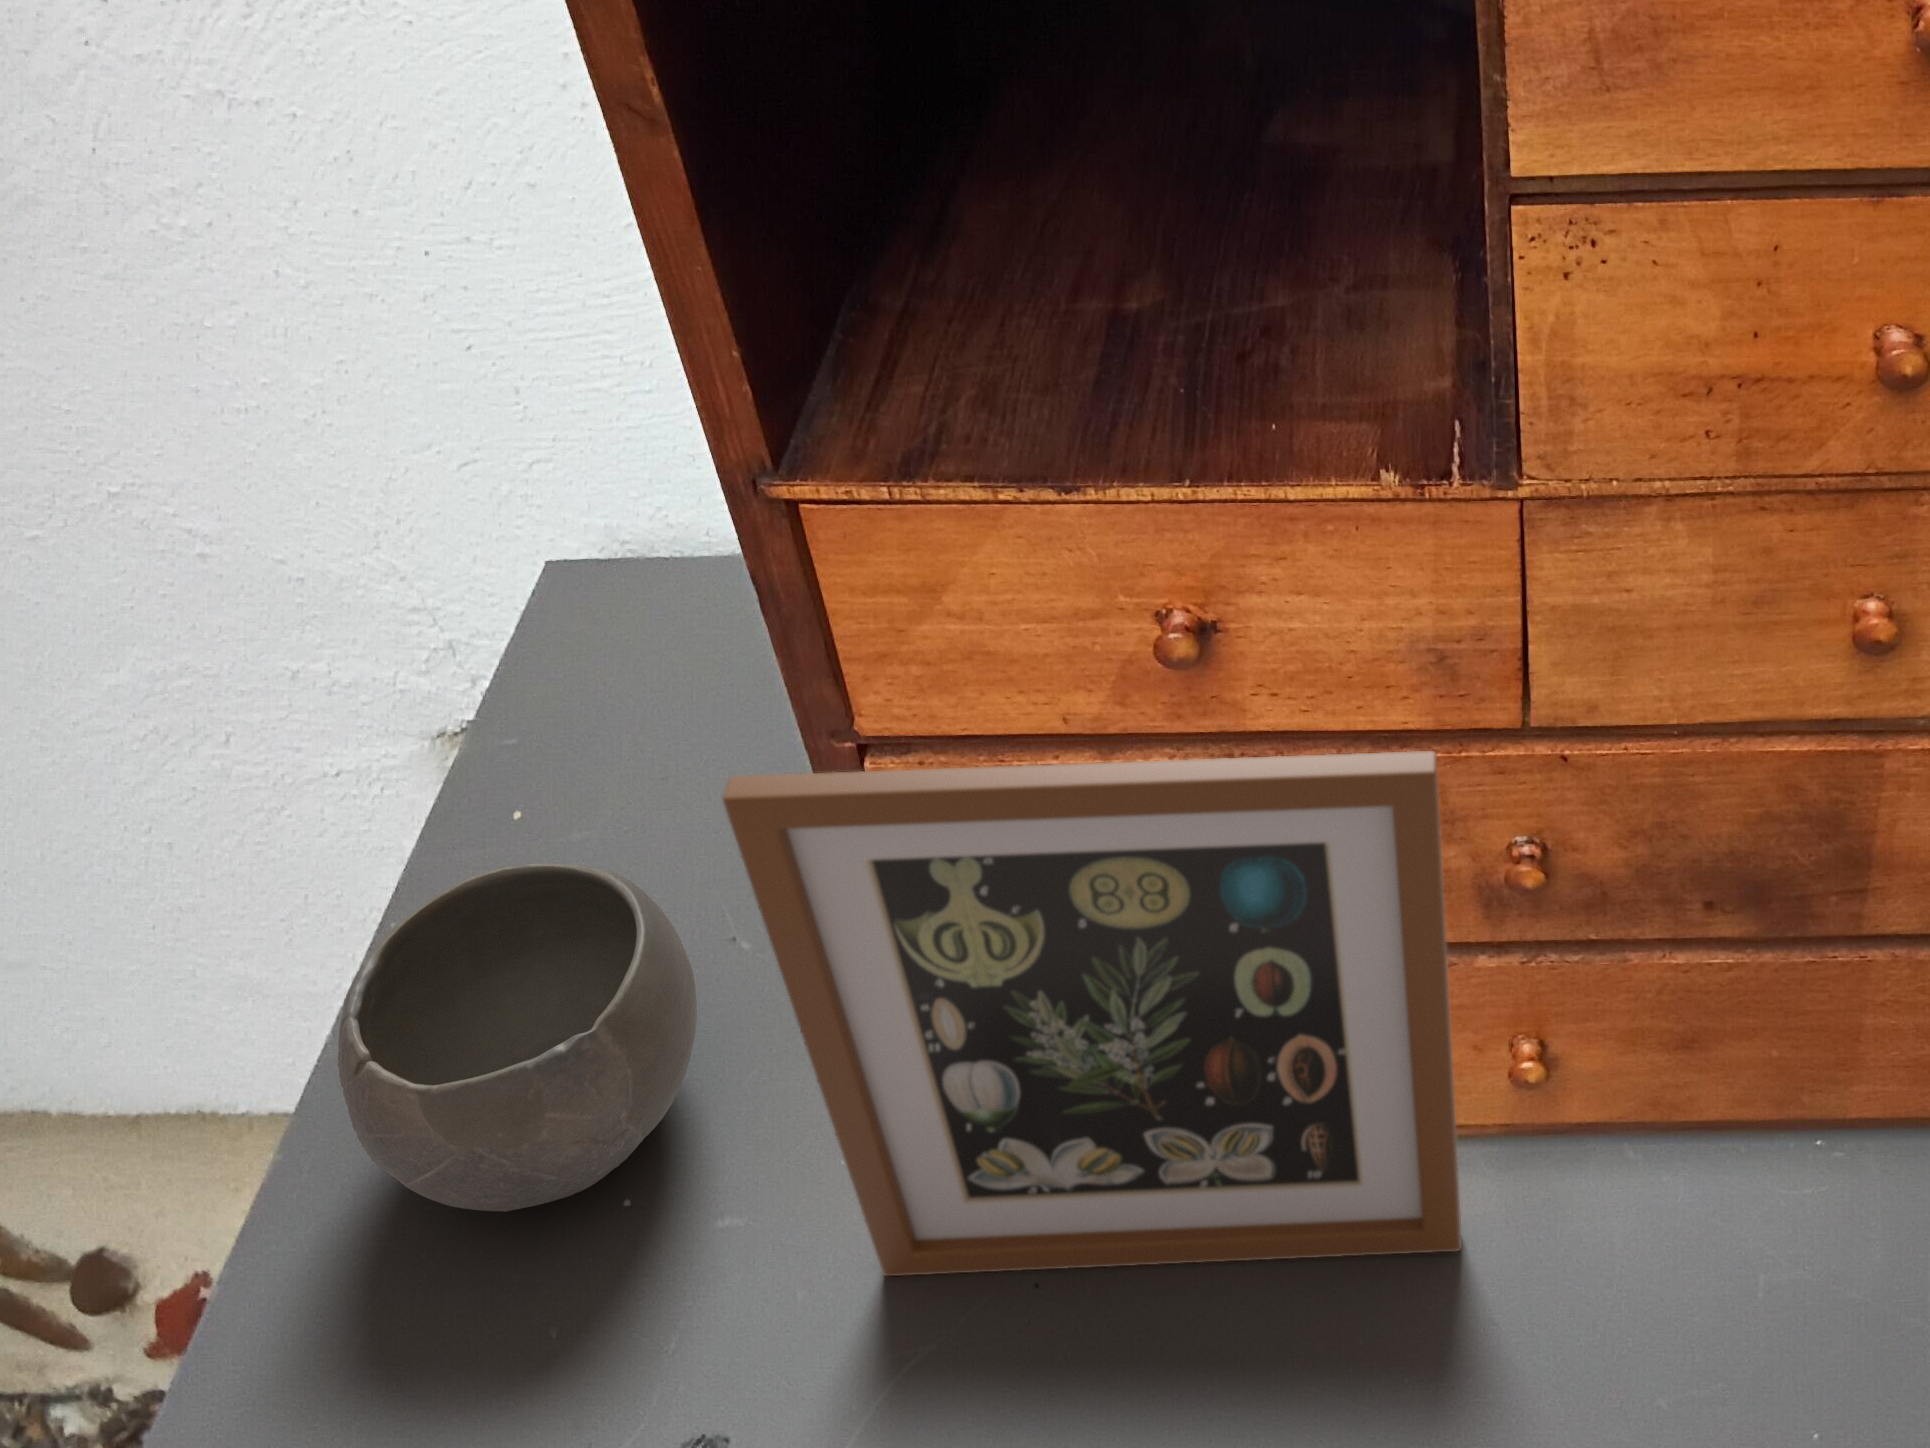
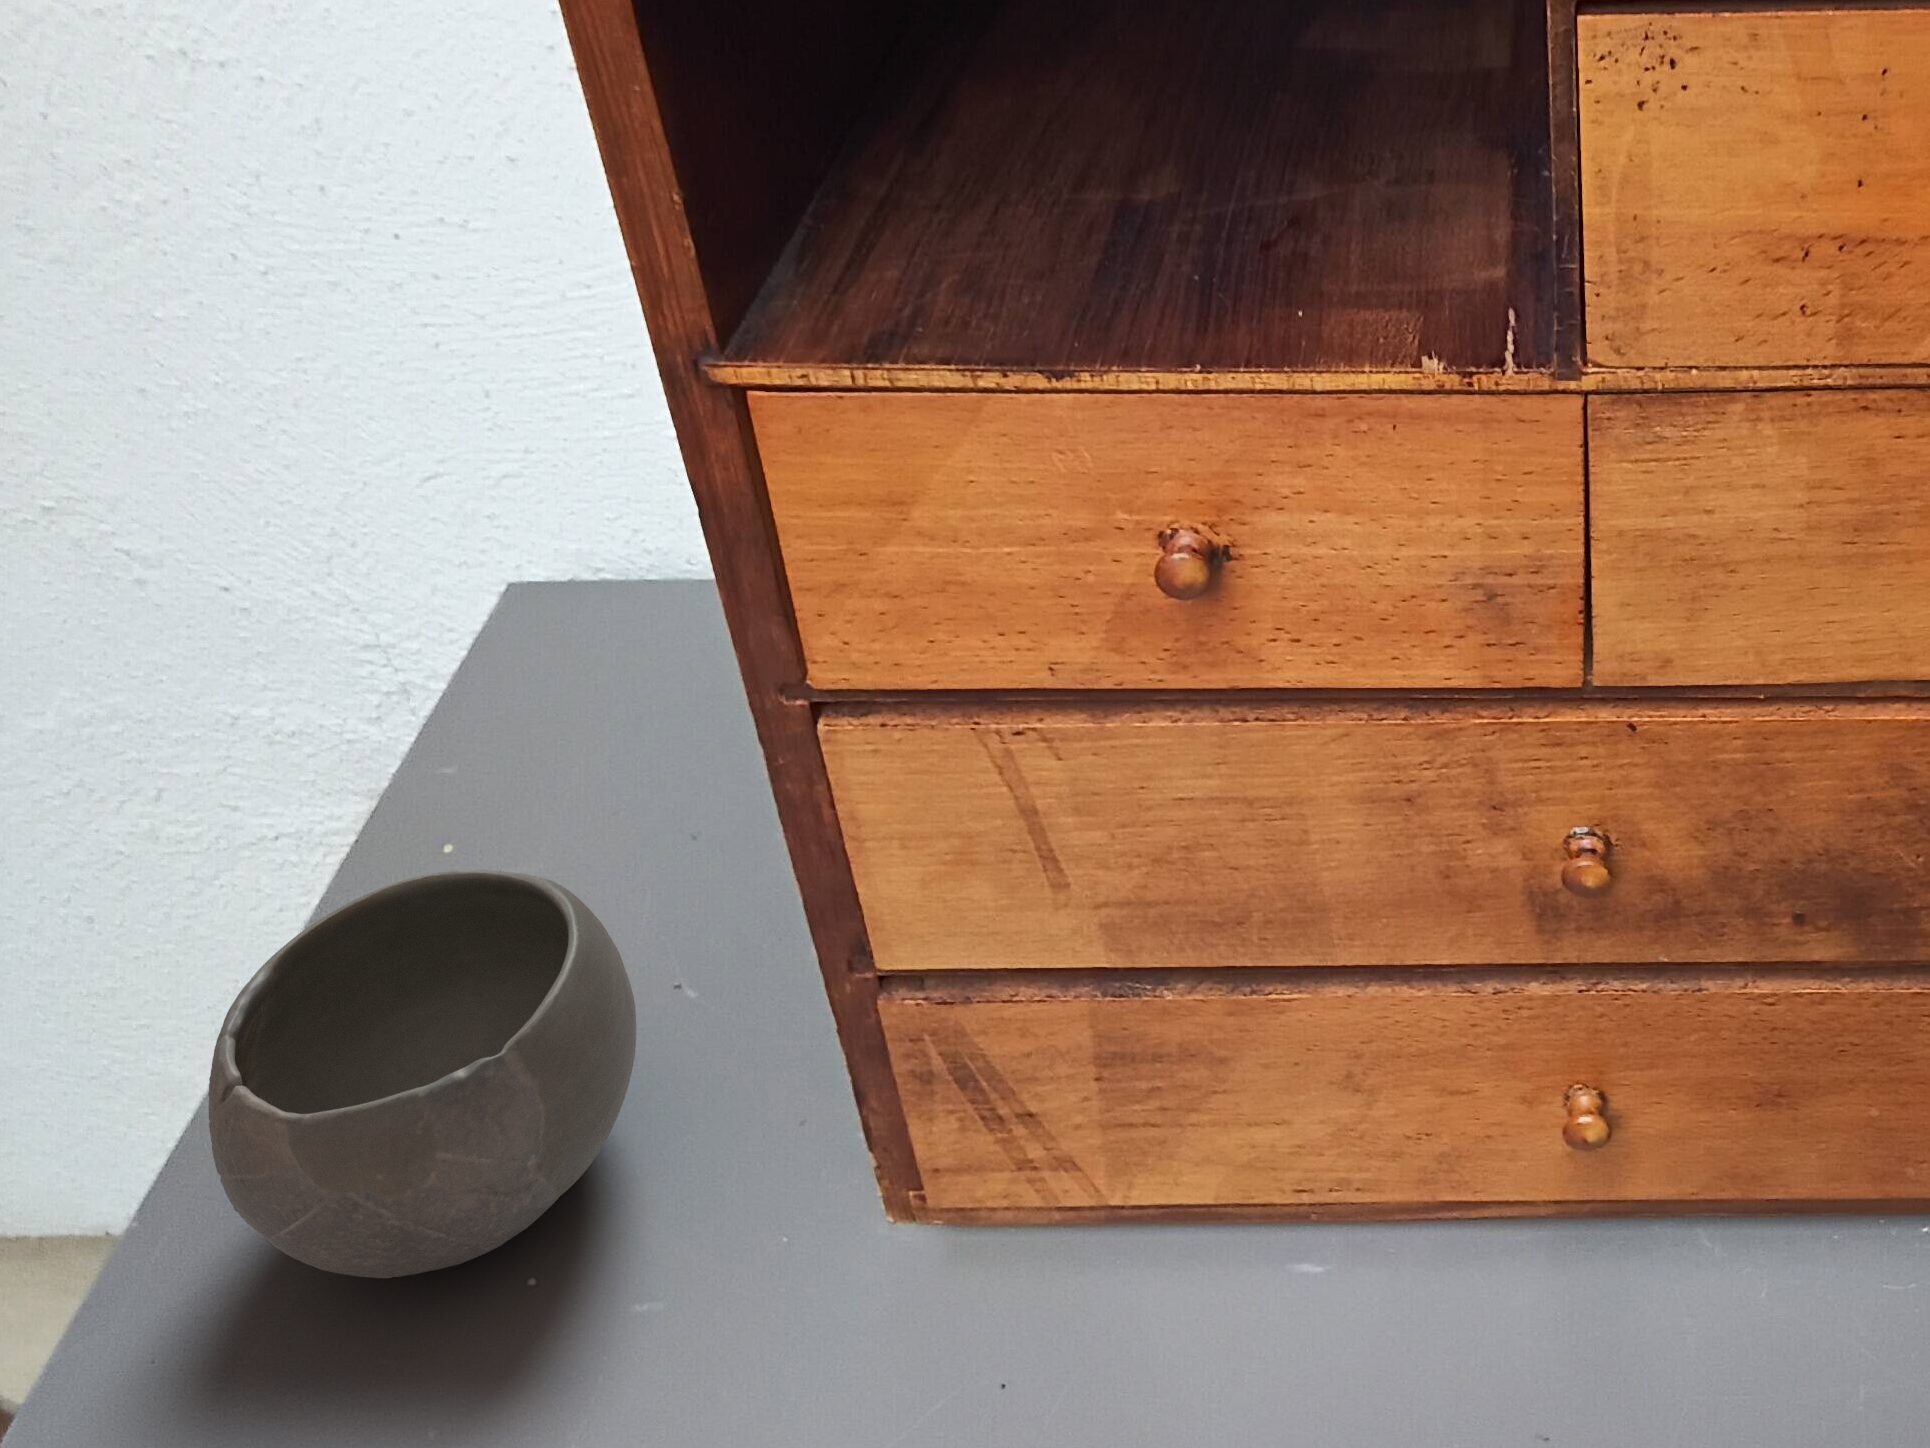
picture frame: present [723,751,1462,1276] -> none [635,692,1504,1370]

